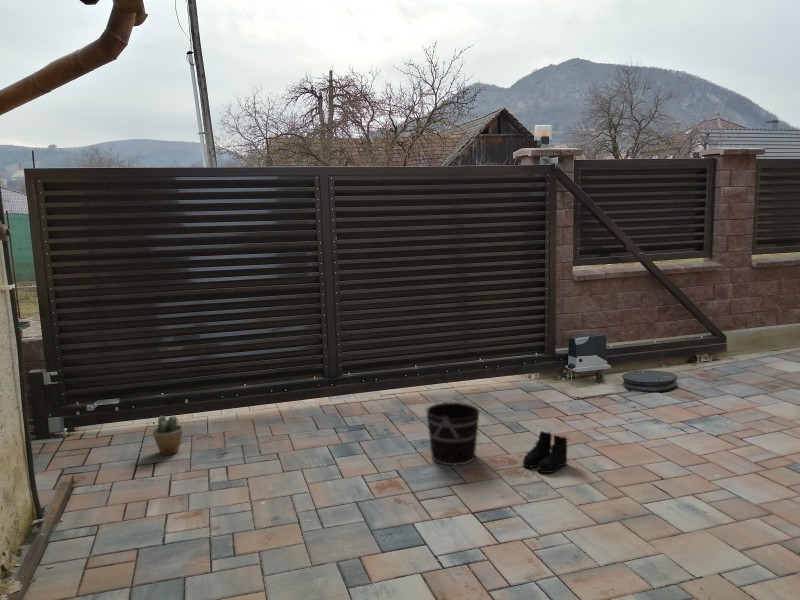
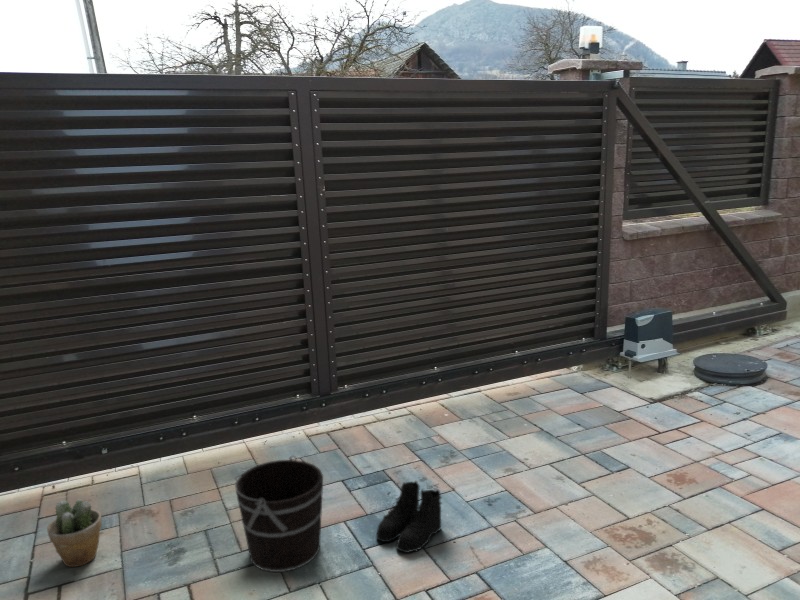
bucket: present [426,402,479,466] -> present [235,457,323,572]
boots: present [523,431,567,473] -> present [376,481,441,553]

